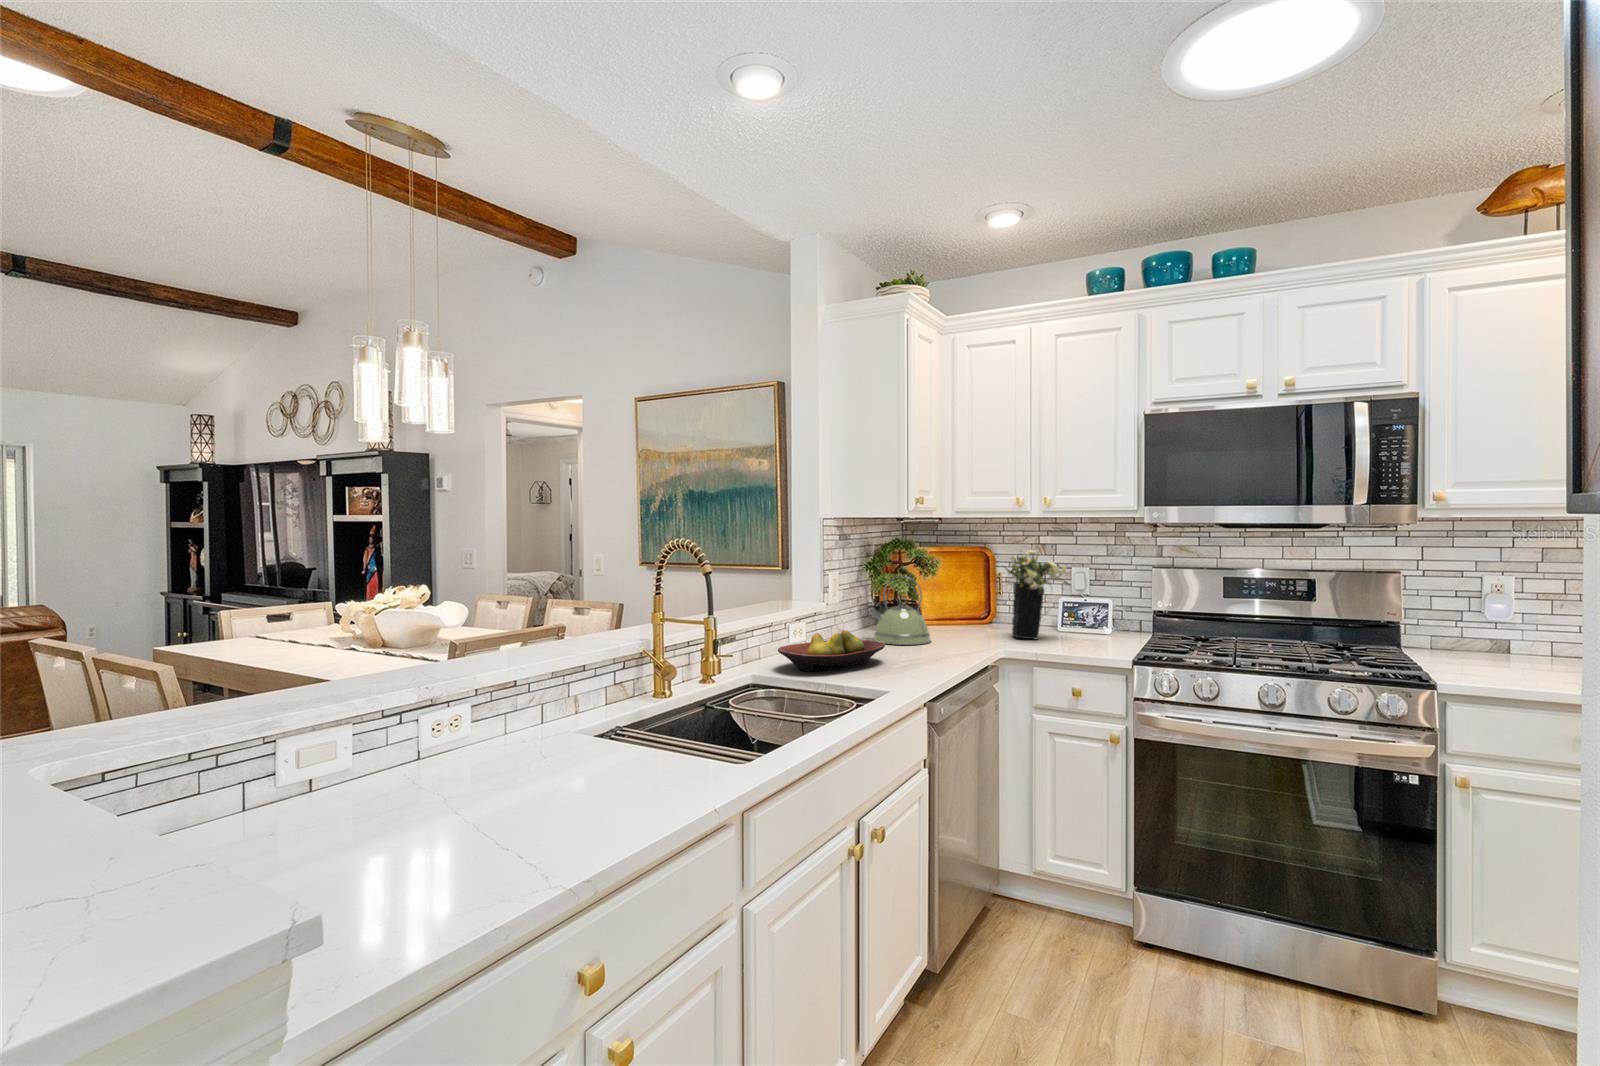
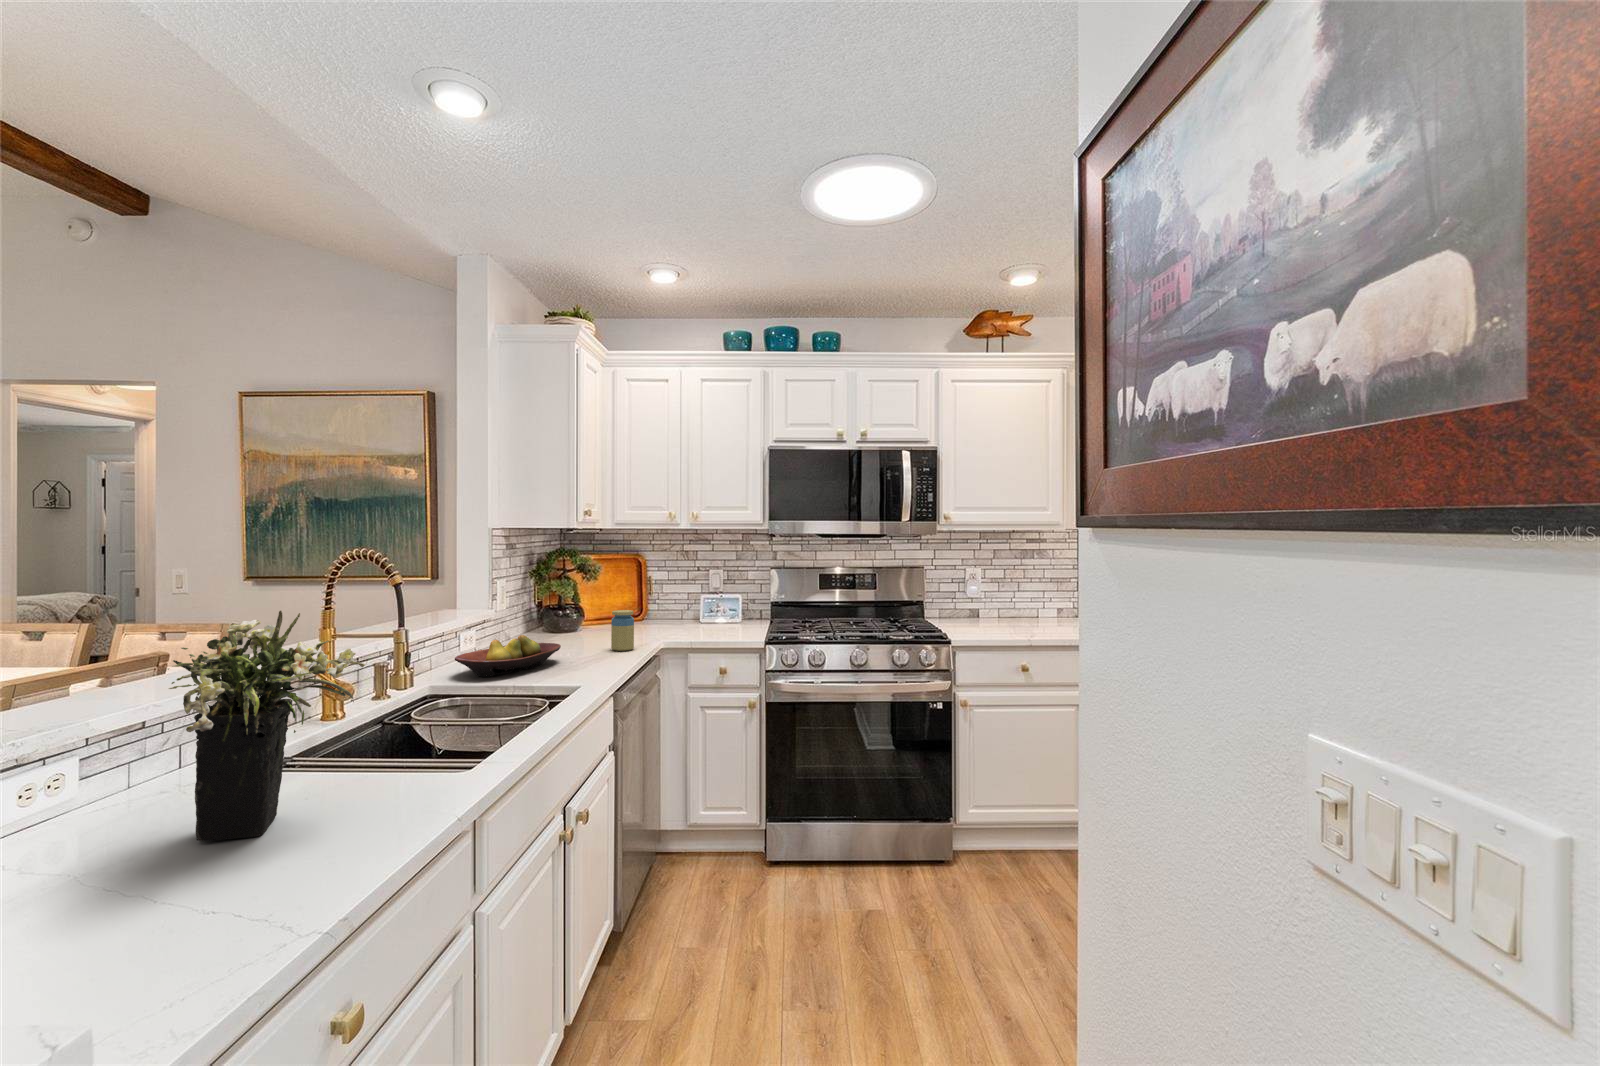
flower arrangement: present [1006,549,1069,639] -> present [161,610,365,841]
kettle: present [868,576,931,645] -> none [534,582,596,645]
jar: none [943,610,969,656] -> present [611,610,634,651]

